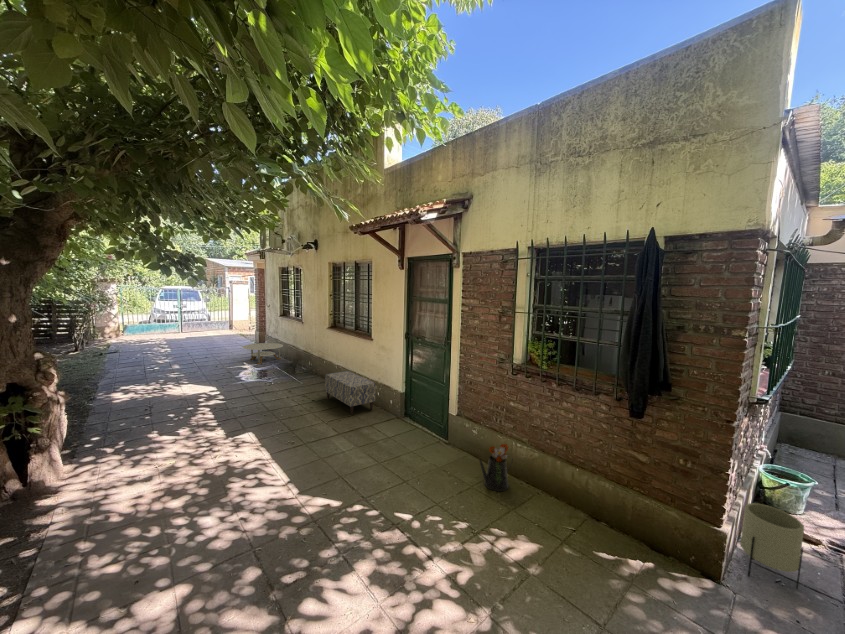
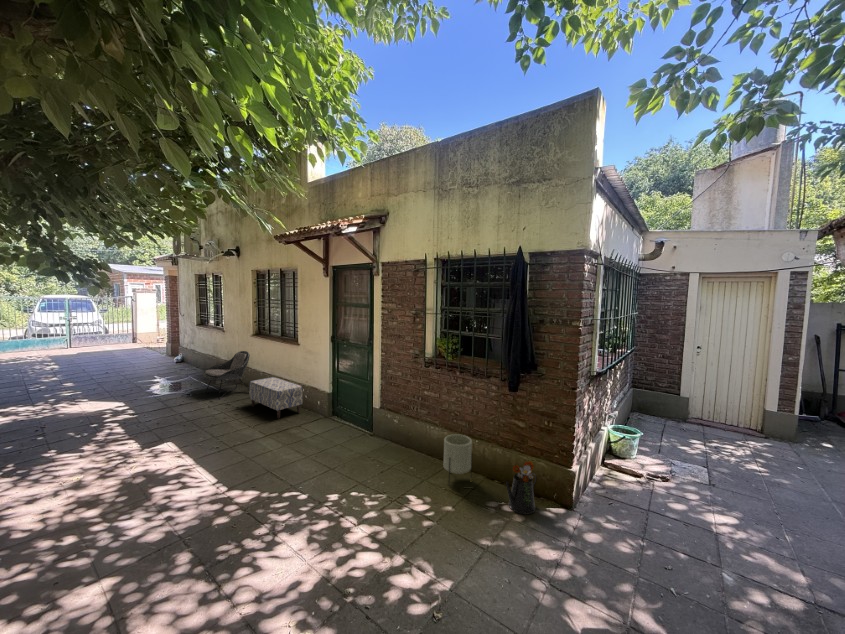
round table: present [243,343,283,365] -> none [152,355,200,378]
lounge chair: none [284,343,326,390] -> present [203,351,250,400]
watering can: present [480,444,512,491] -> present [506,461,537,514]
planter: present [741,503,804,589] -> present [444,434,472,476]

